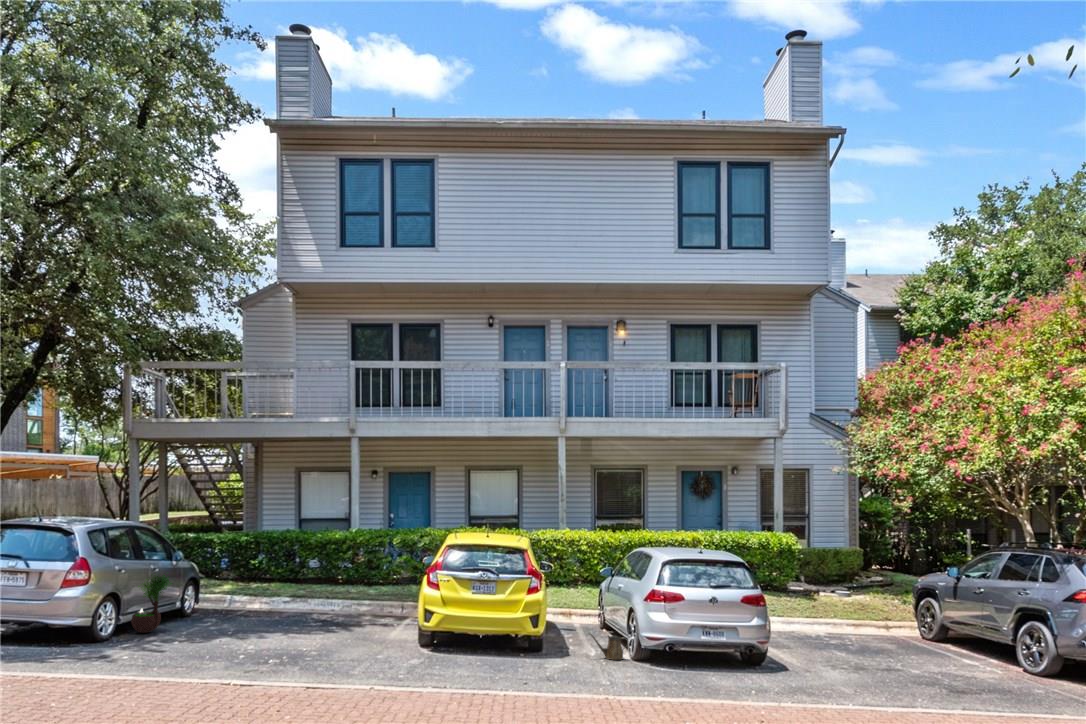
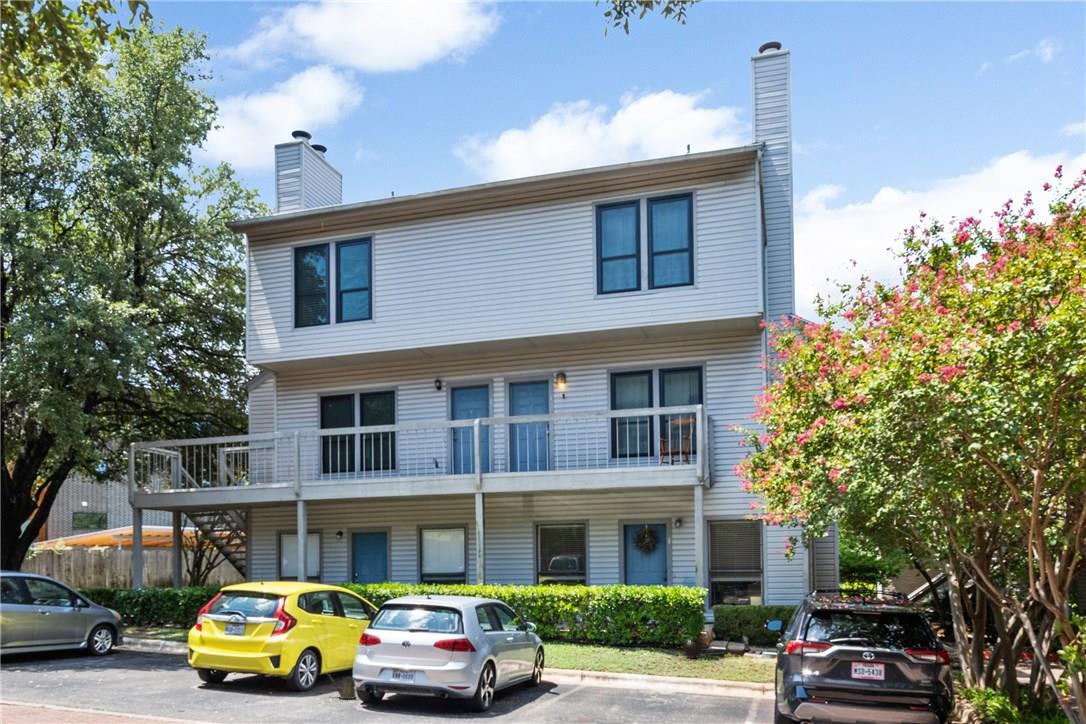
potted tree: present [131,575,169,633] -> present [683,616,706,658]

